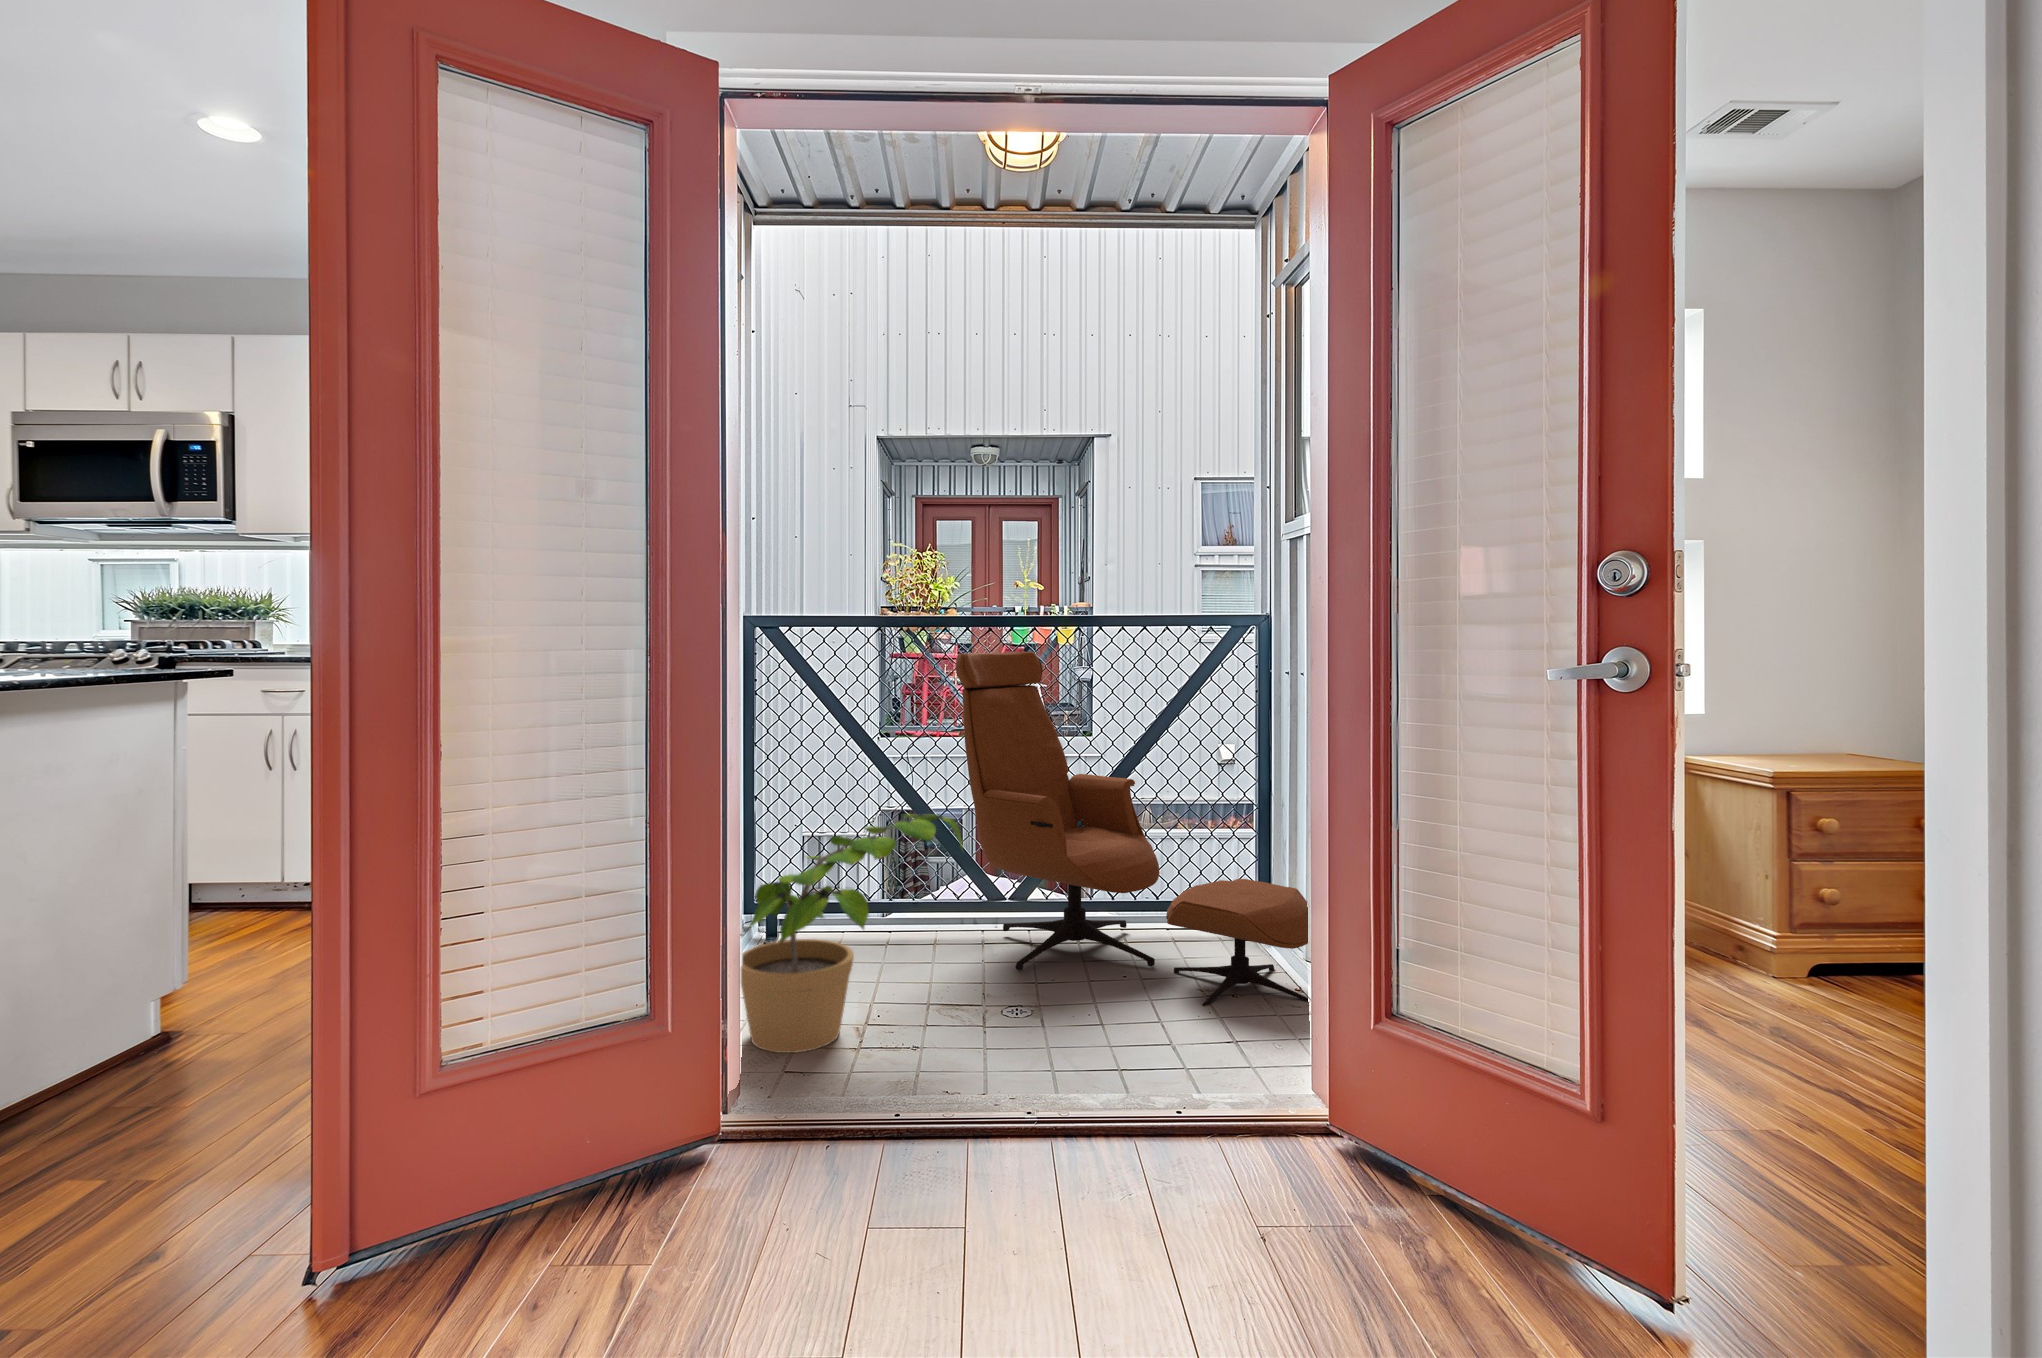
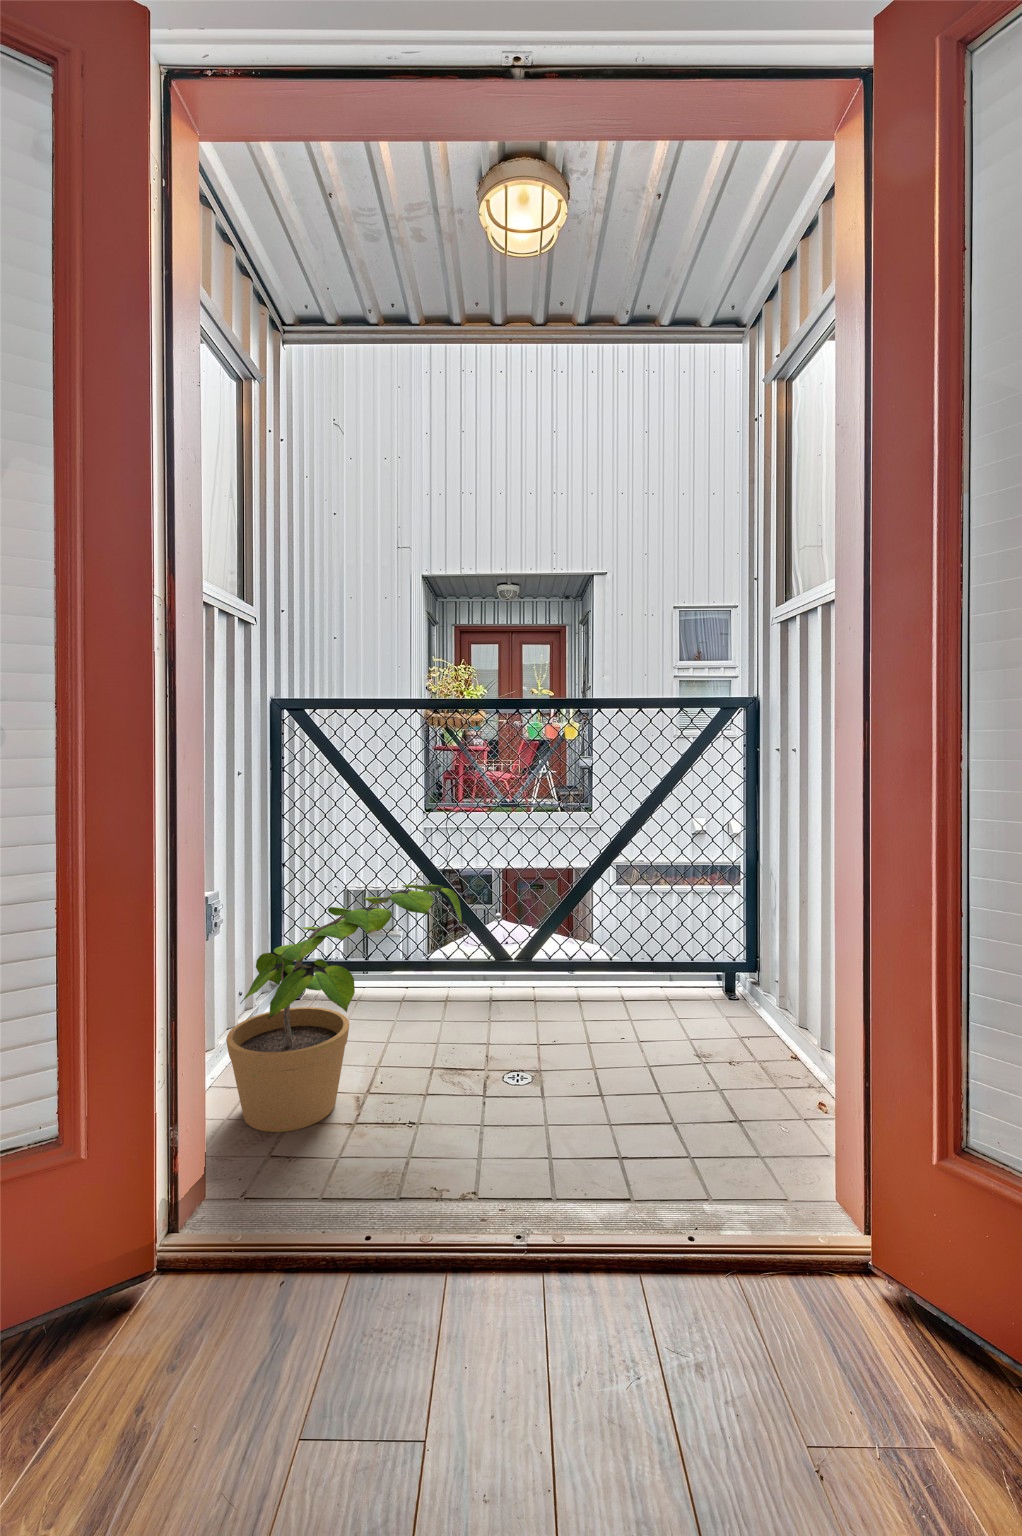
lounge chair: present [955,652,1308,1006] -> none [467,734,811,1078]

